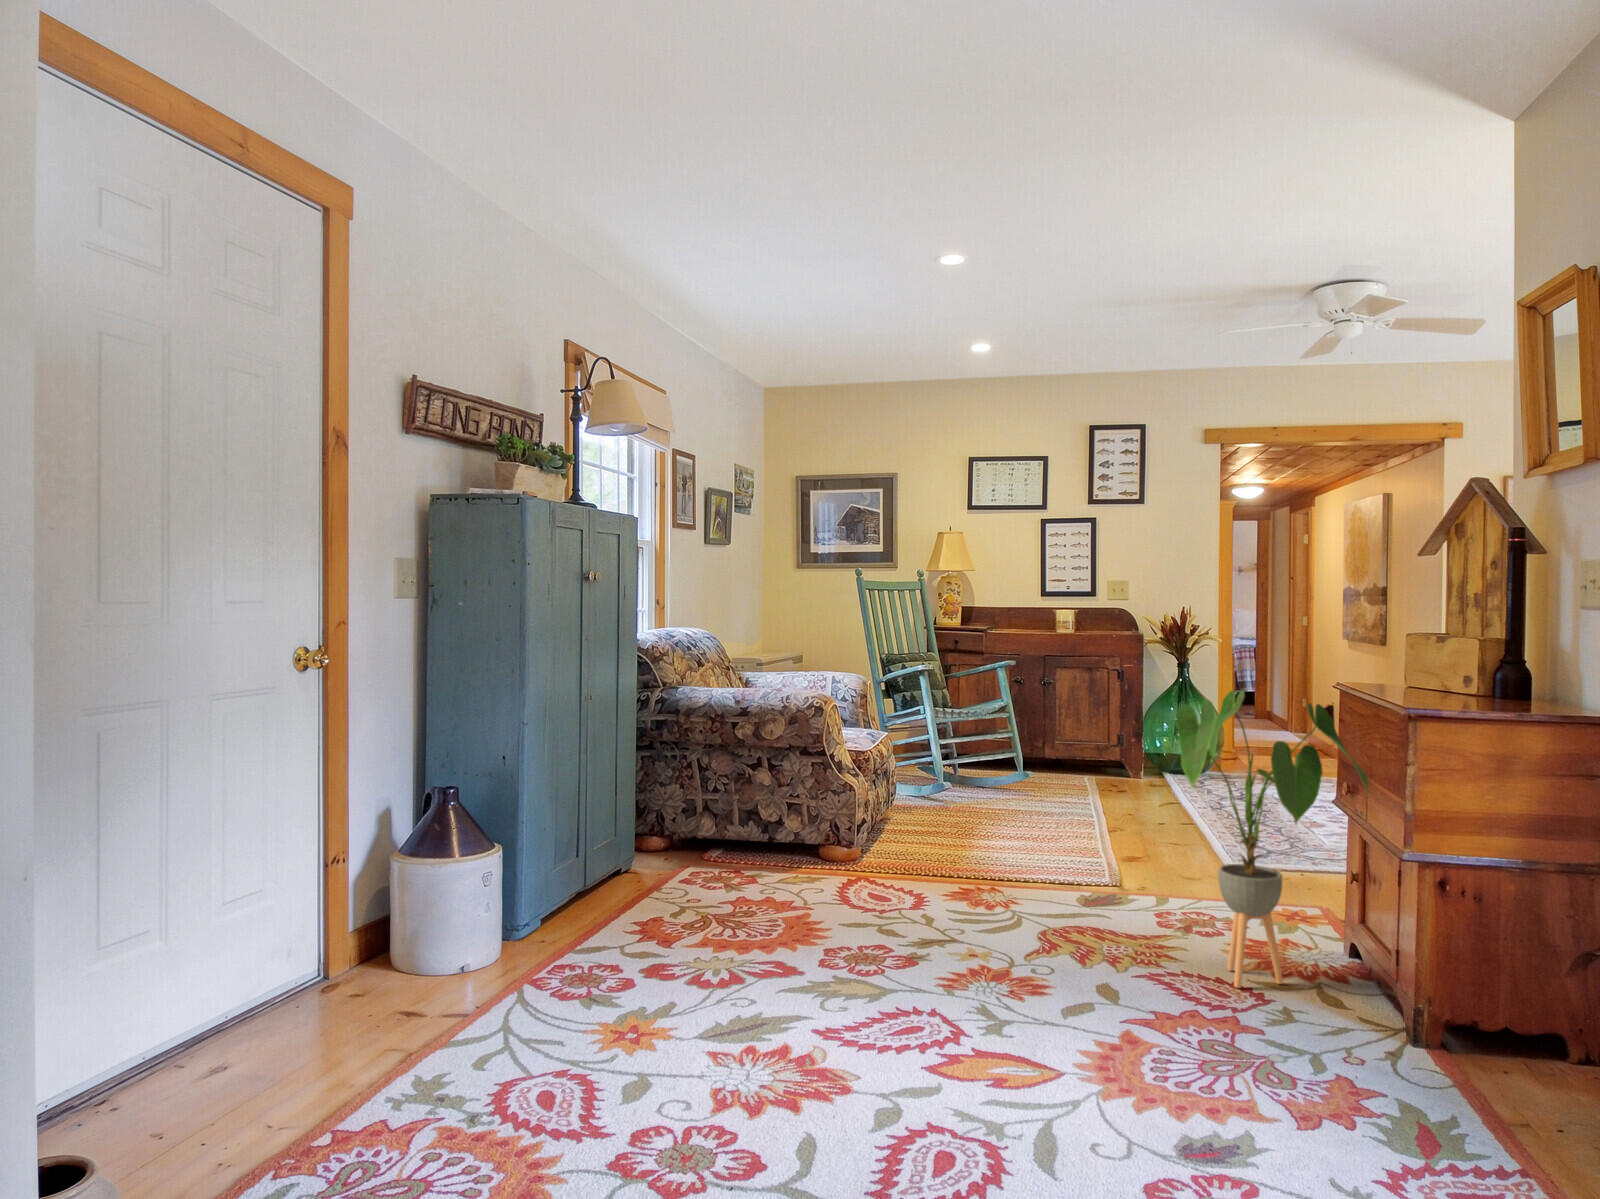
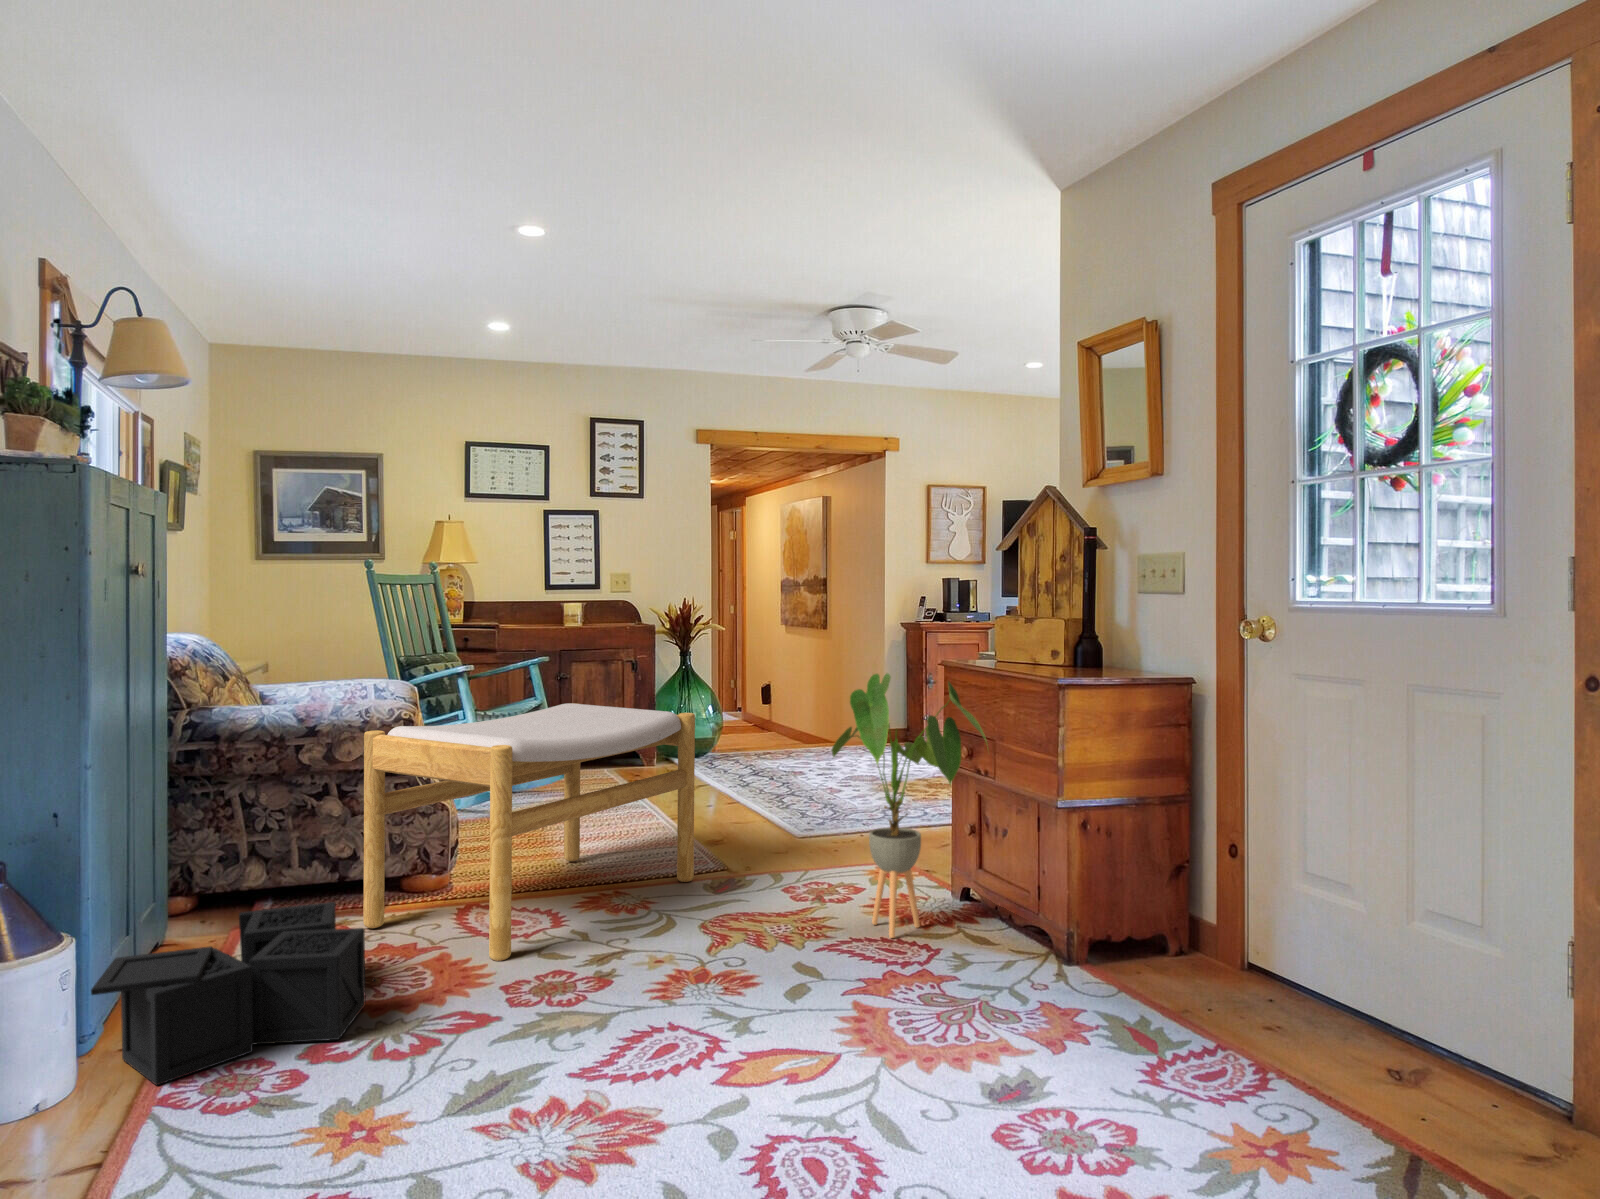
footstool: none [769,705,1079,928] -> present [363,703,695,961]
storage bin: none [525,849,742,961] -> present [91,902,376,1085]

